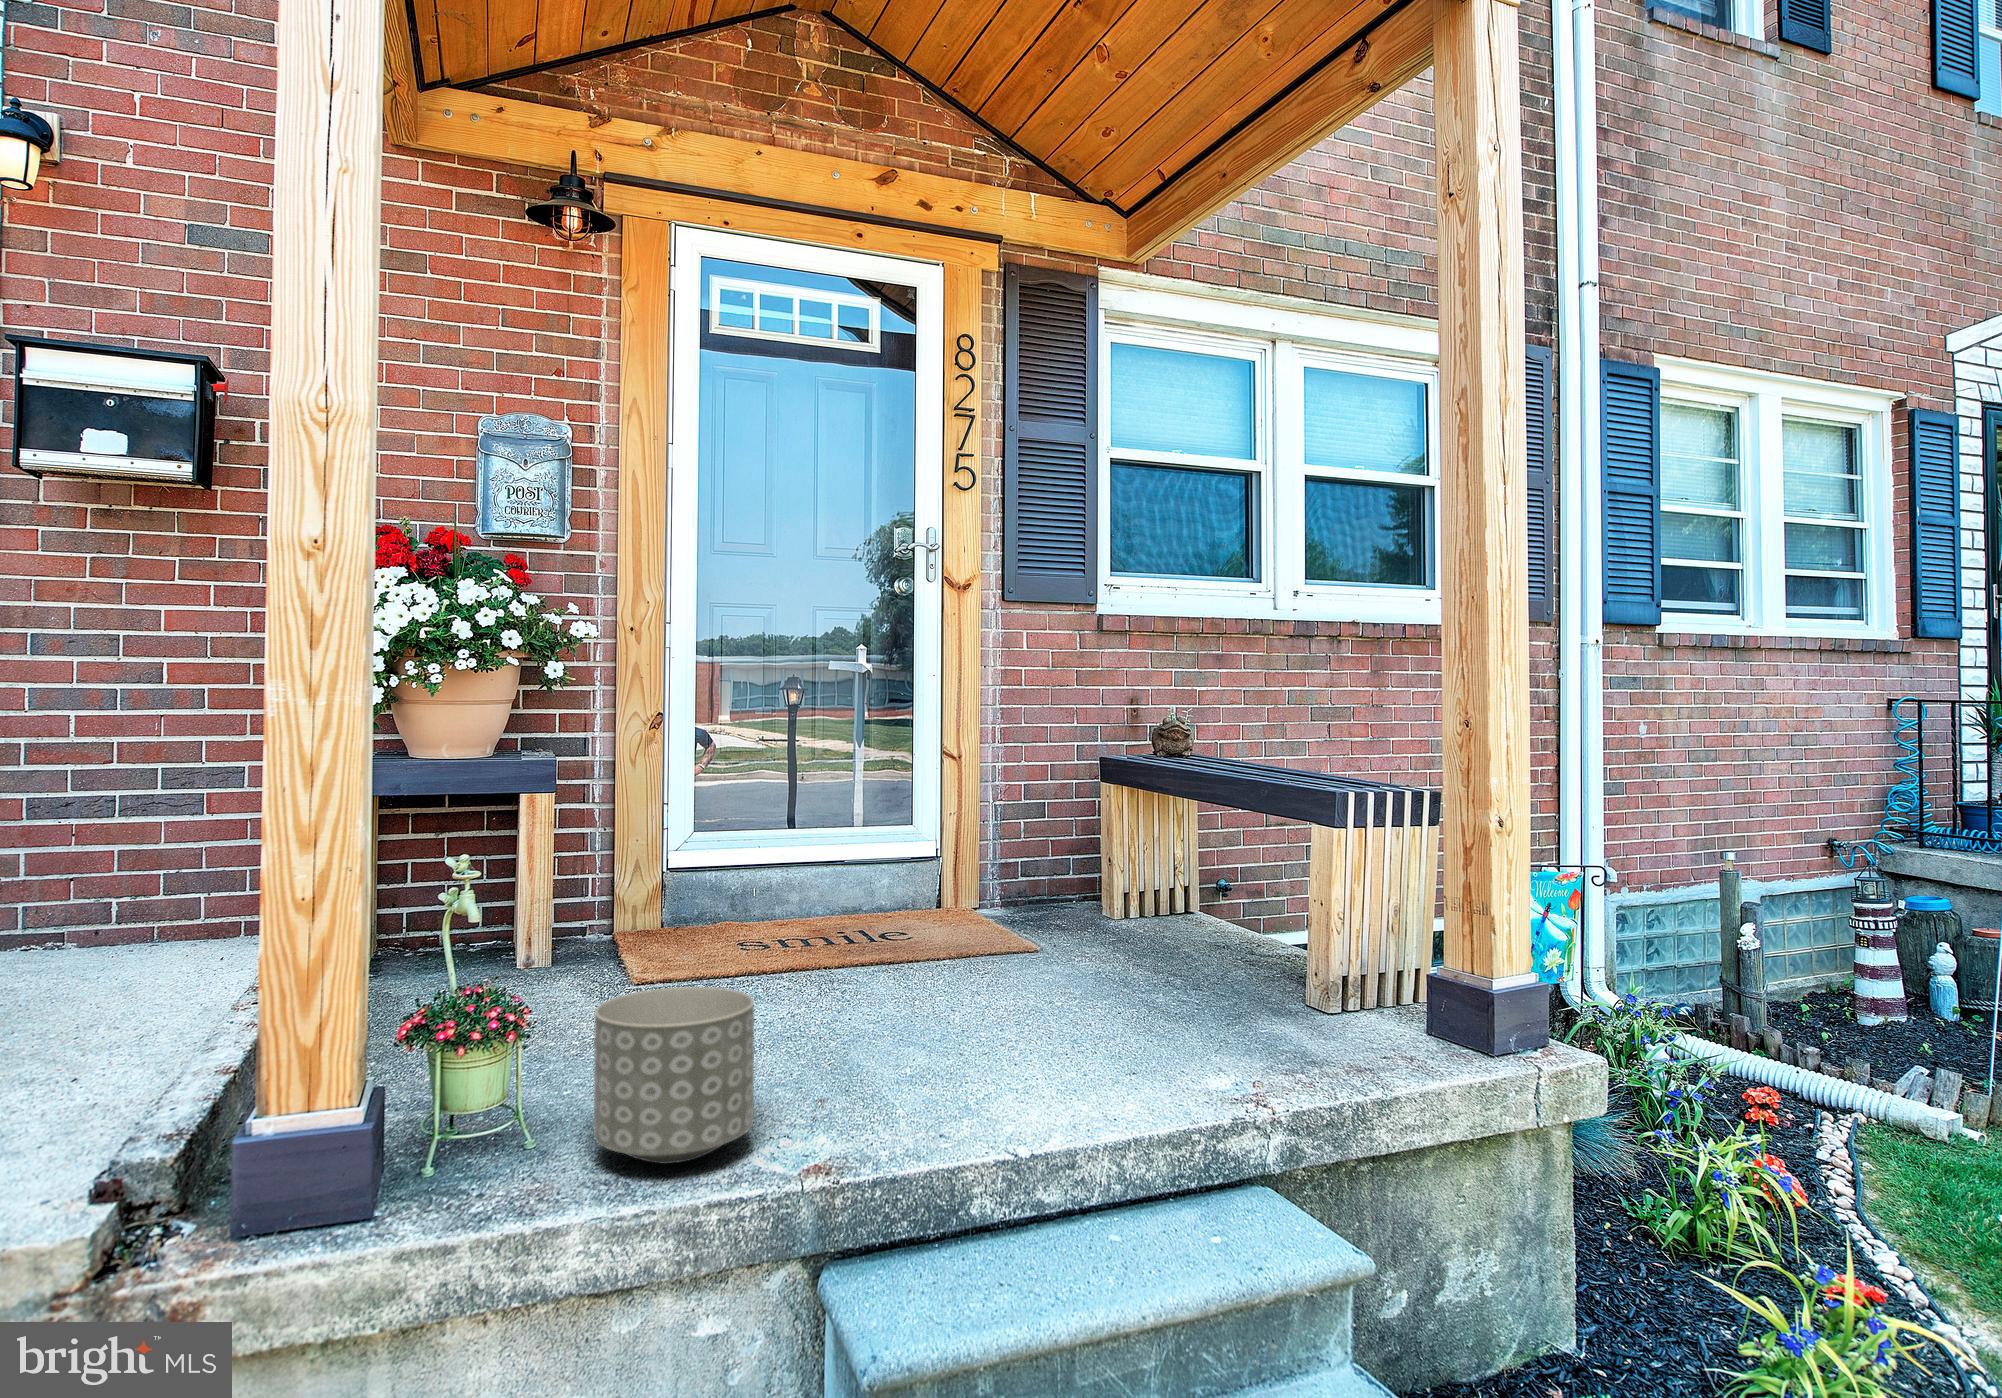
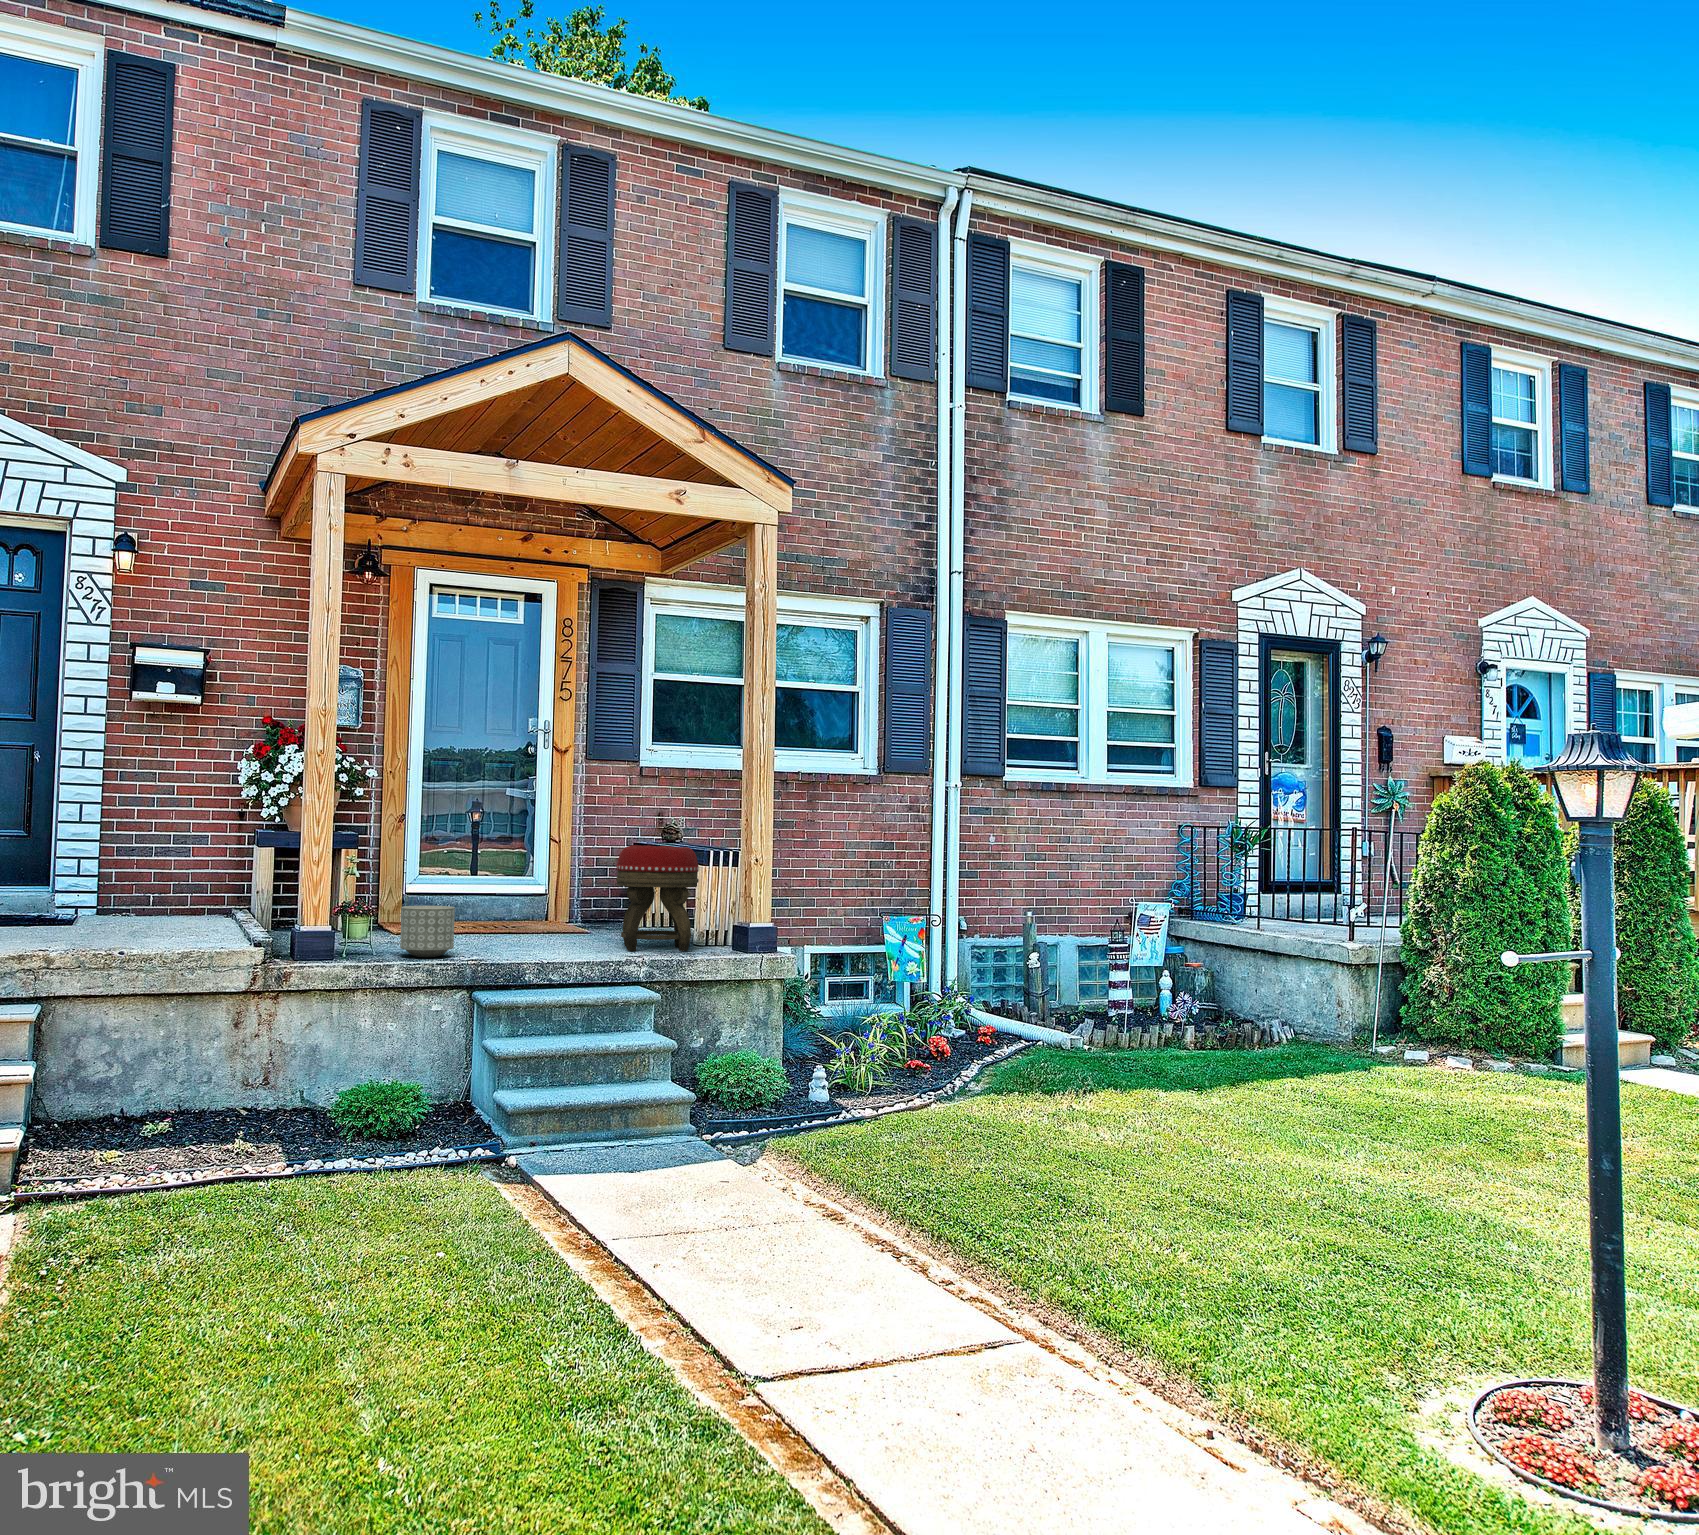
footstool: none [1150,785,1355,1063] -> present [616,845,699,951]

